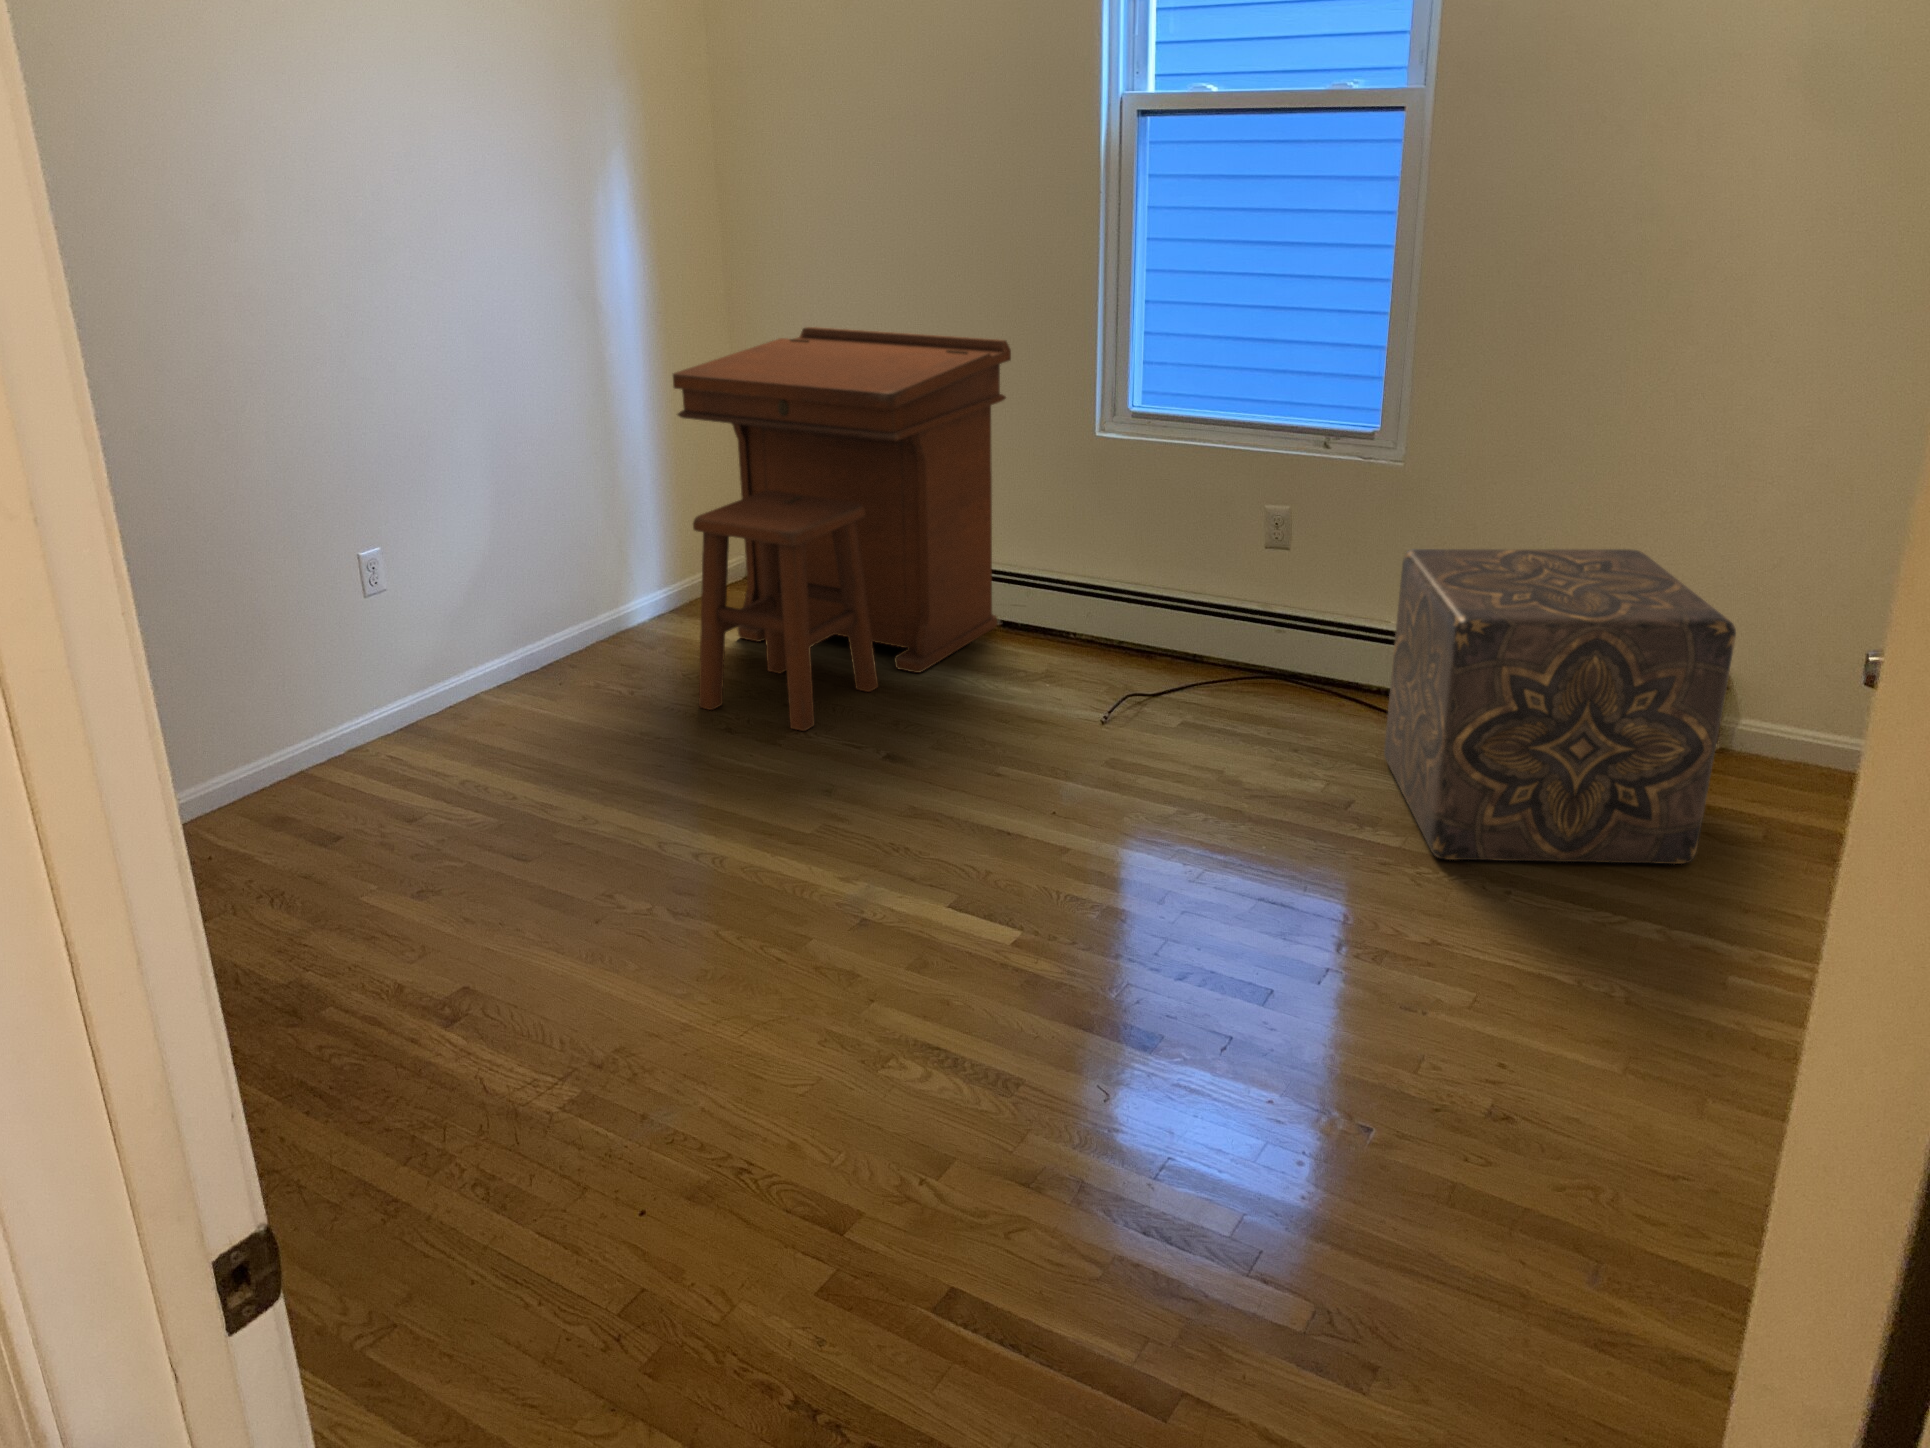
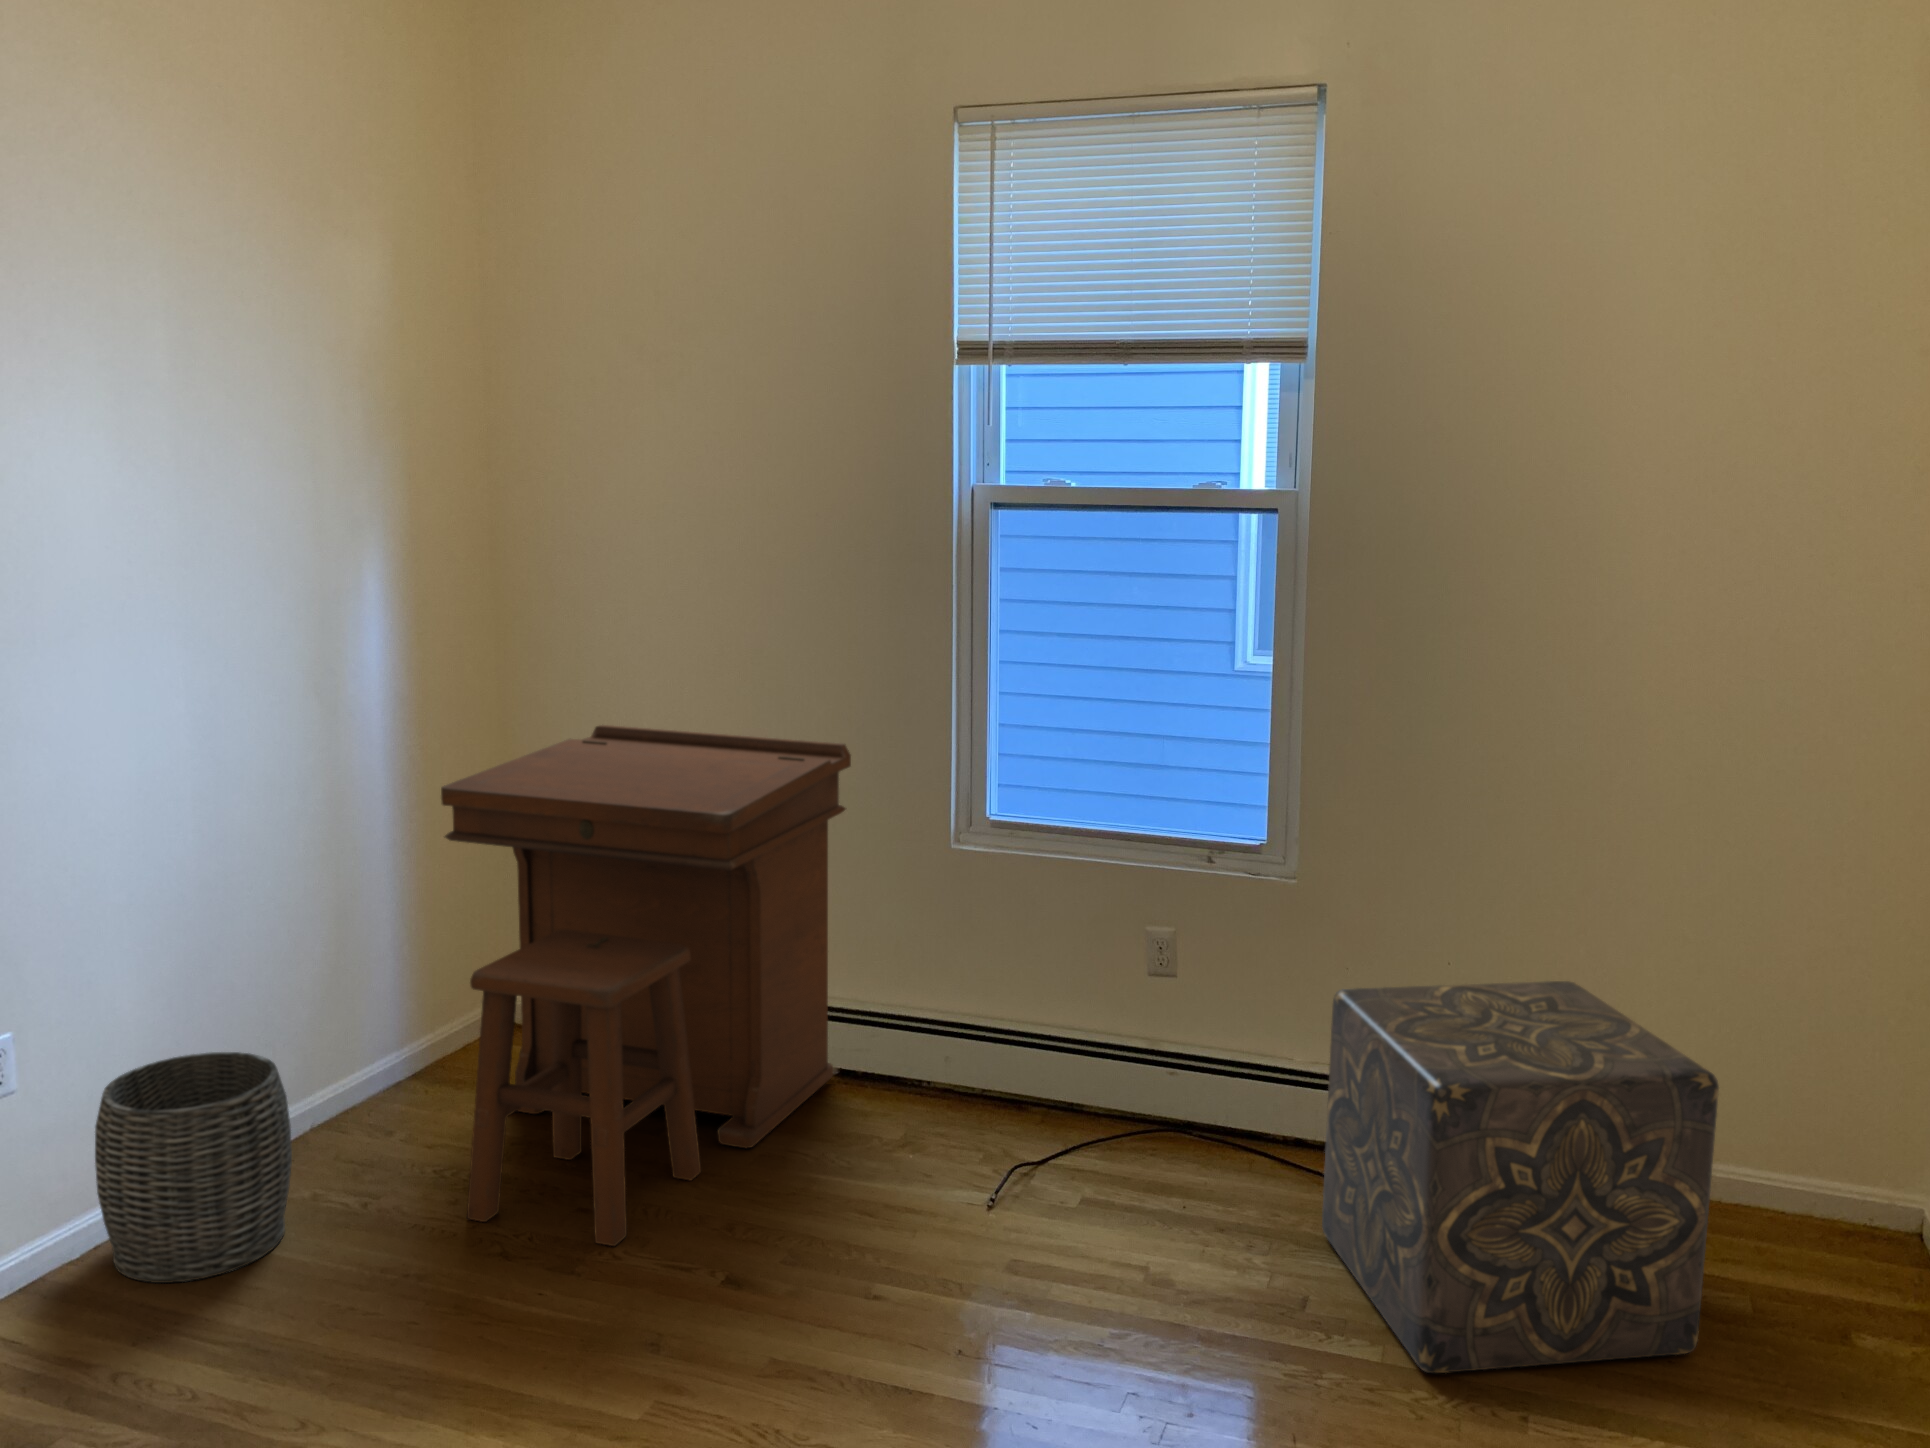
woven basket: none [435,574,572,734] -> present [95,1052,292,1283]

